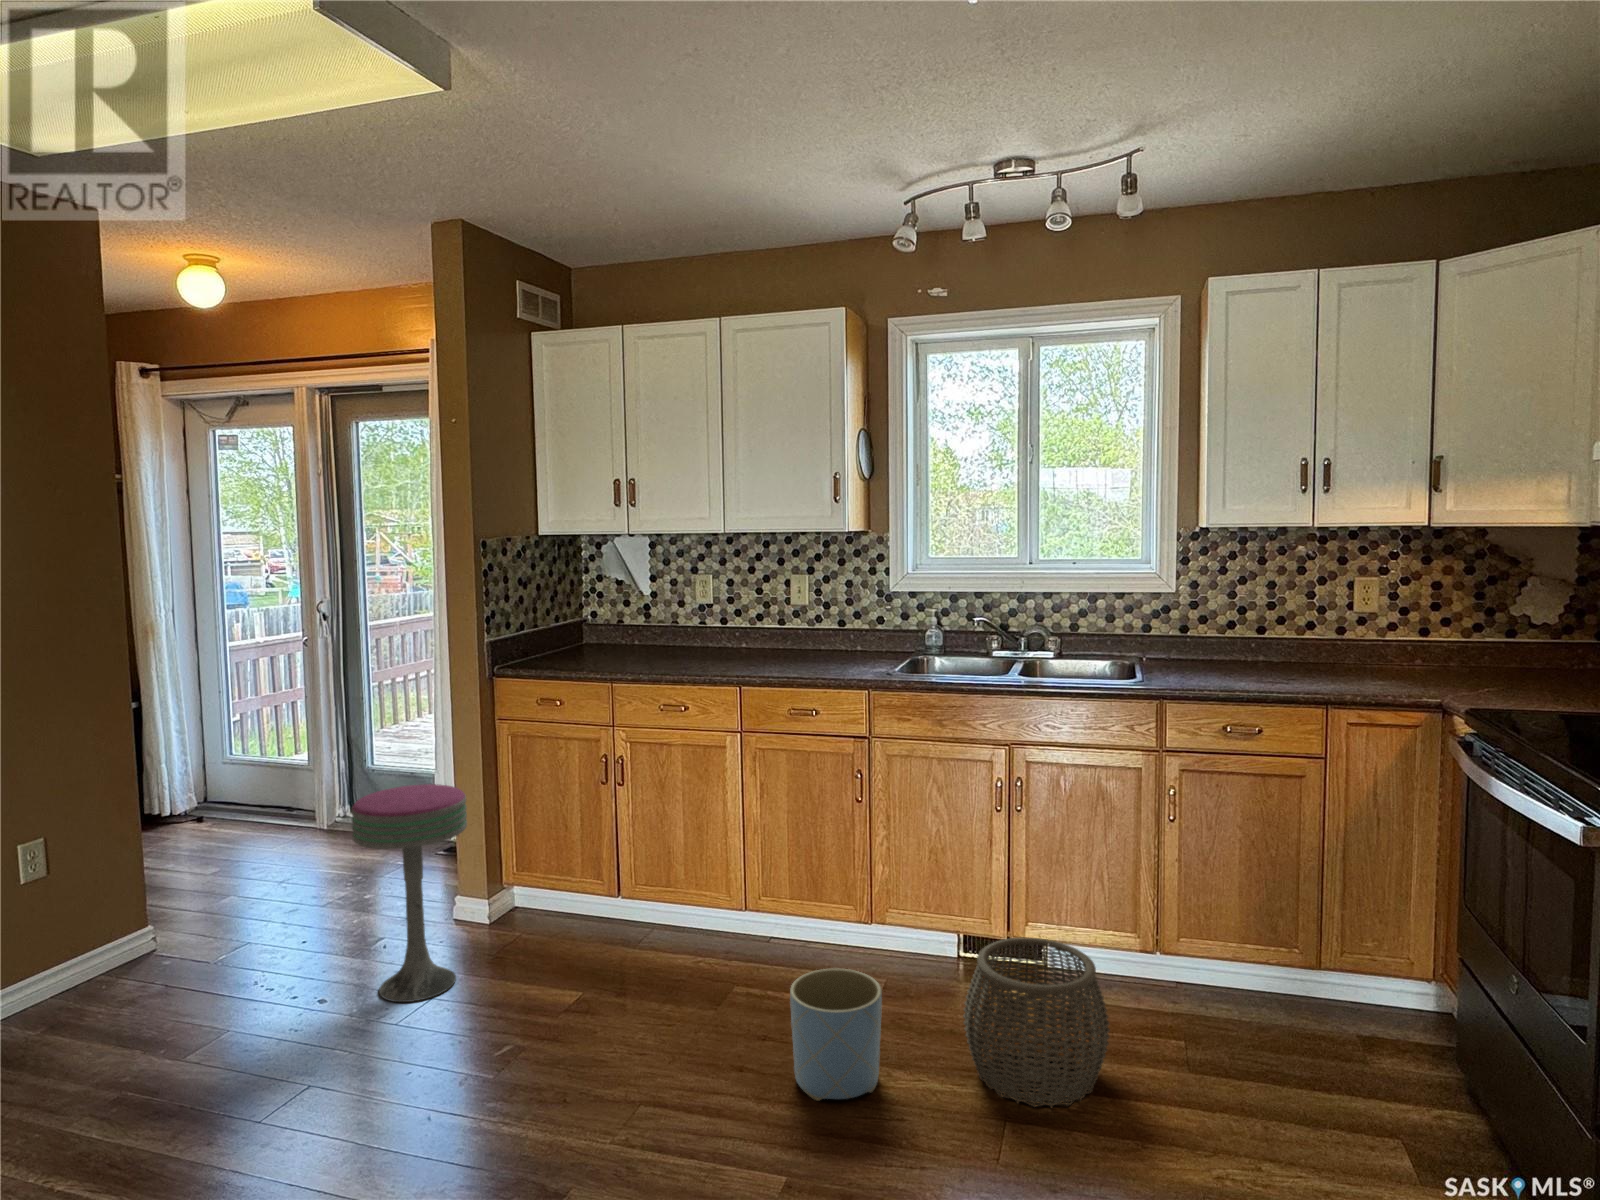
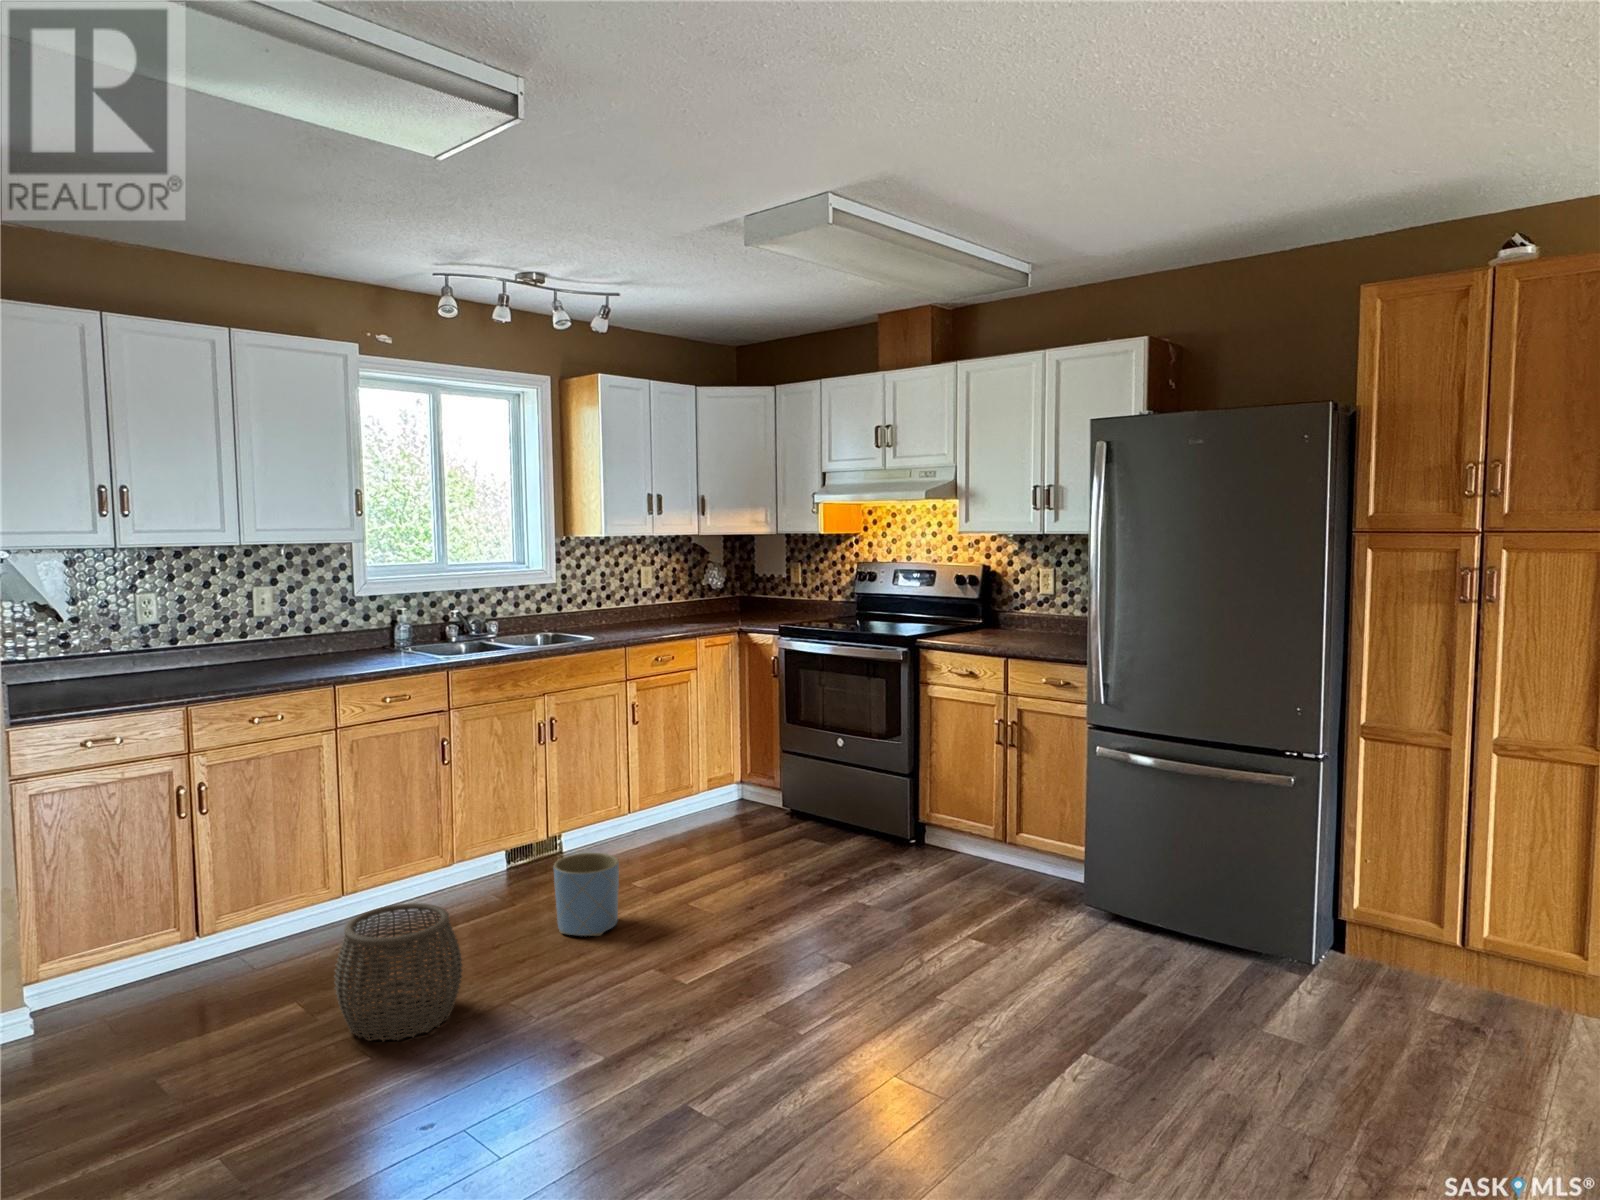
bar stool: present [351,784,467,1002] -> none [56,837,200,1087]
woven basket: present [963,938,1110,1108] -> present [334,903,462,1042]

